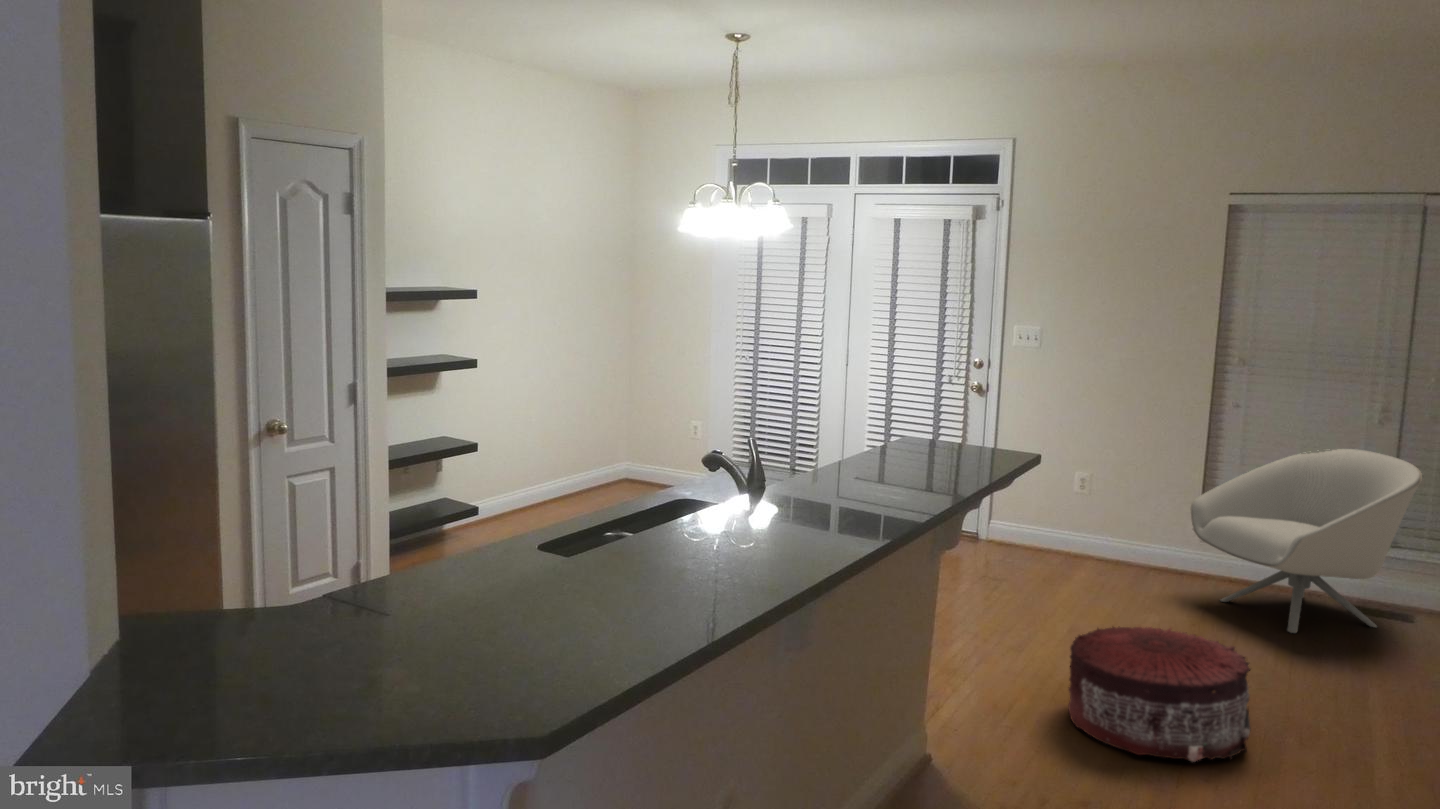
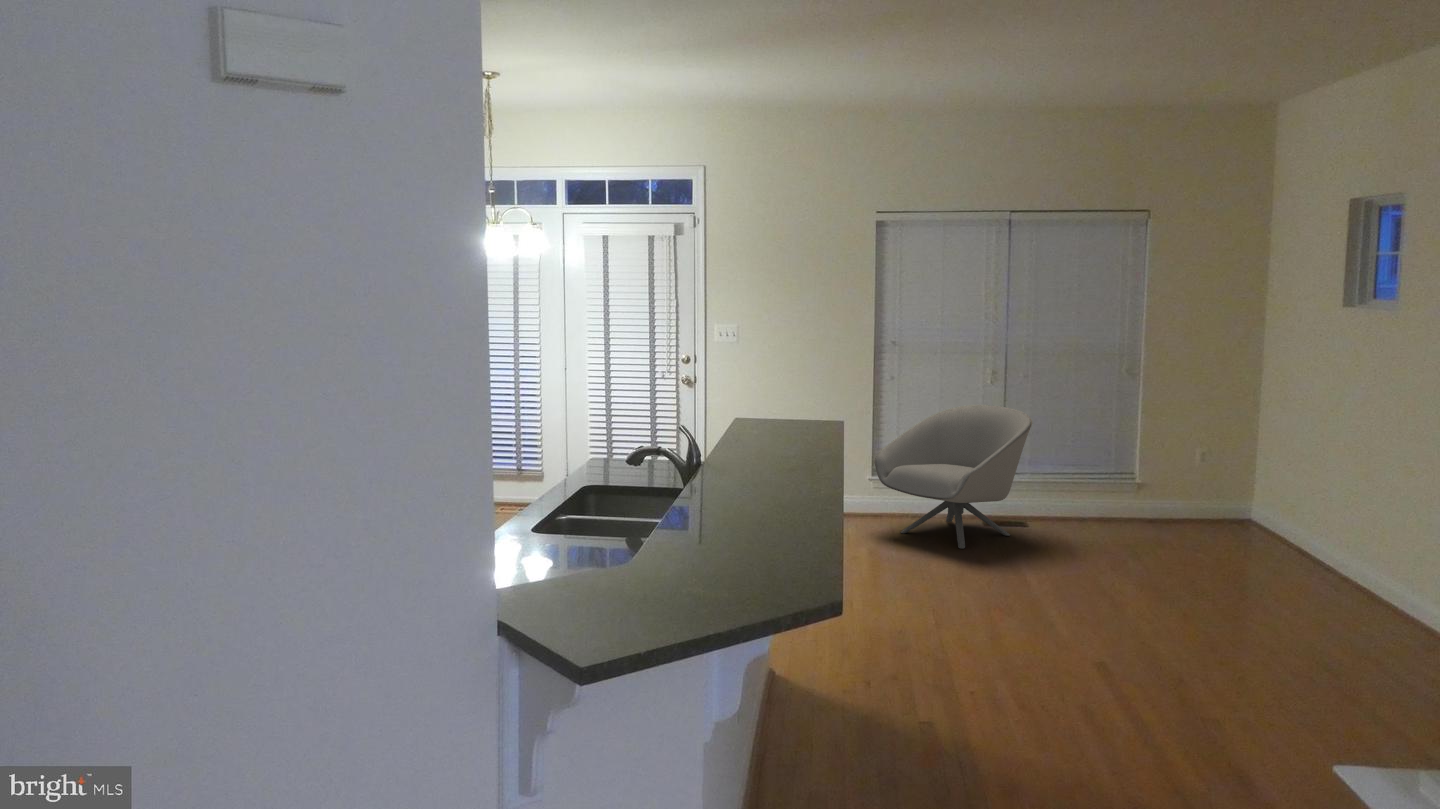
pouf: present [1068,627,1251,762] -> none [853,555,995,658]

